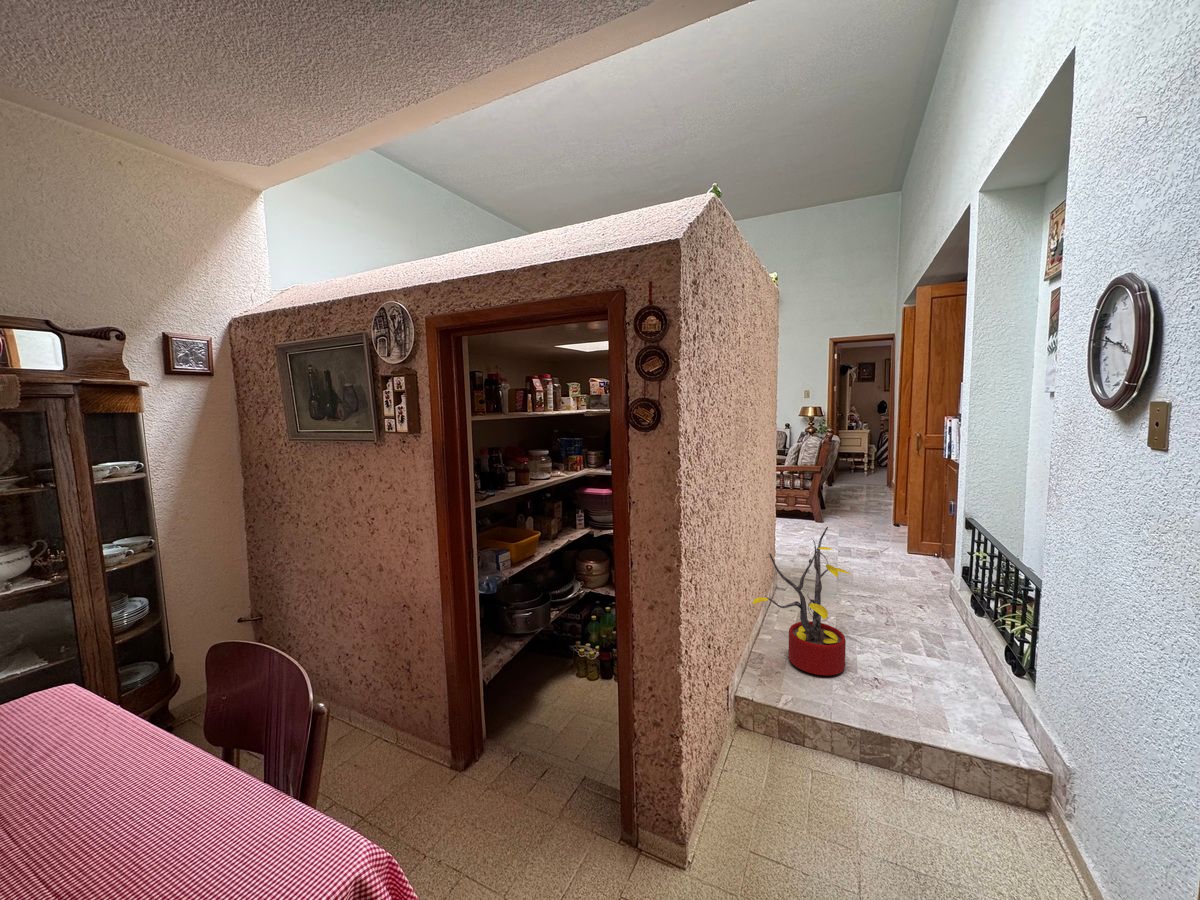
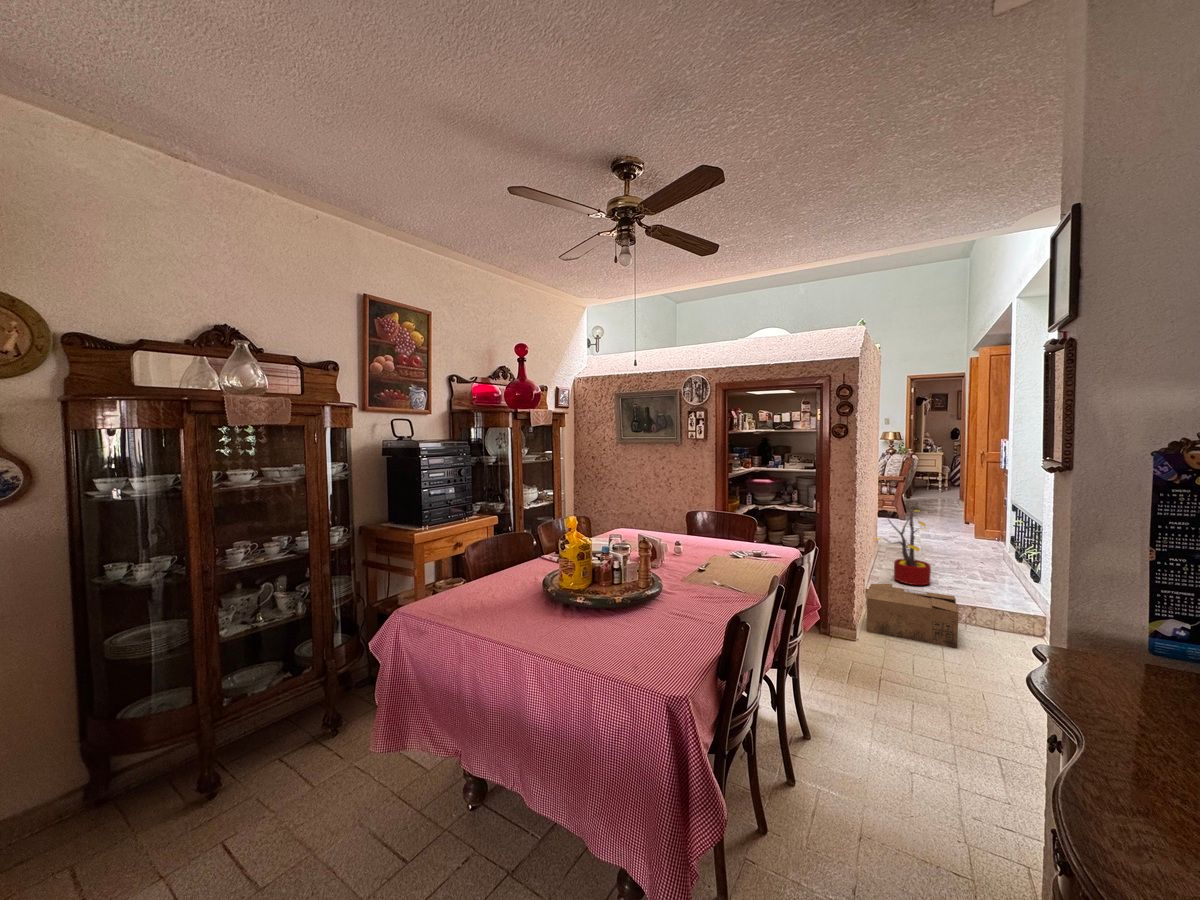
cardboard box: none [723,691,892,867] -> present [867,584,958,649]

